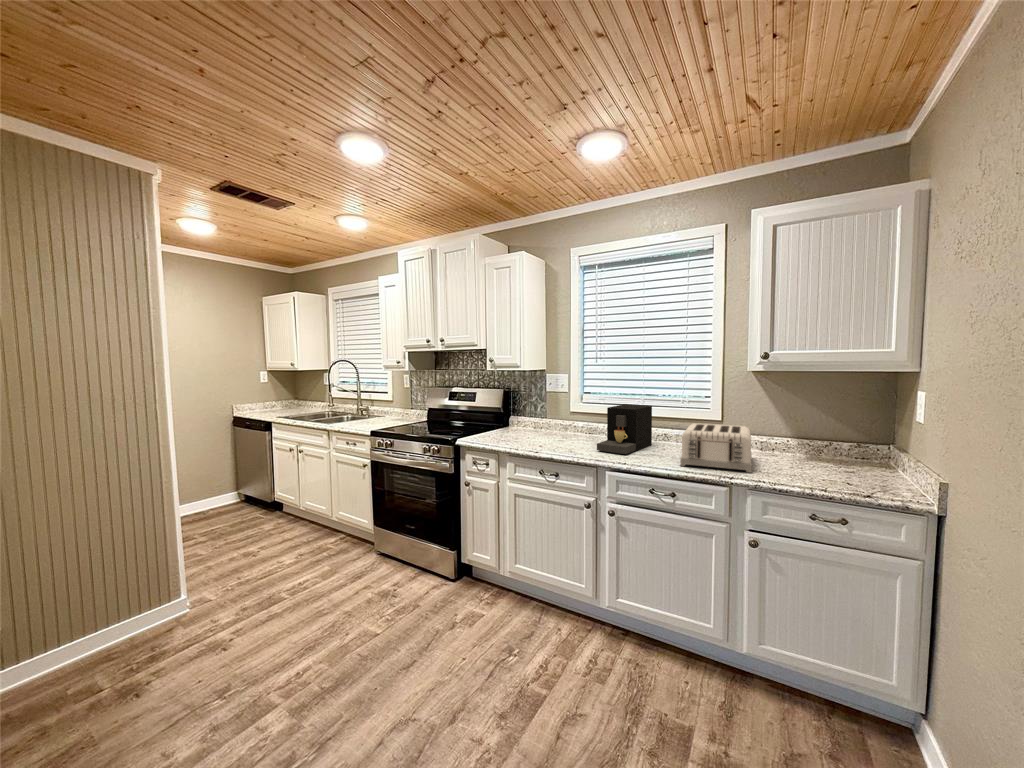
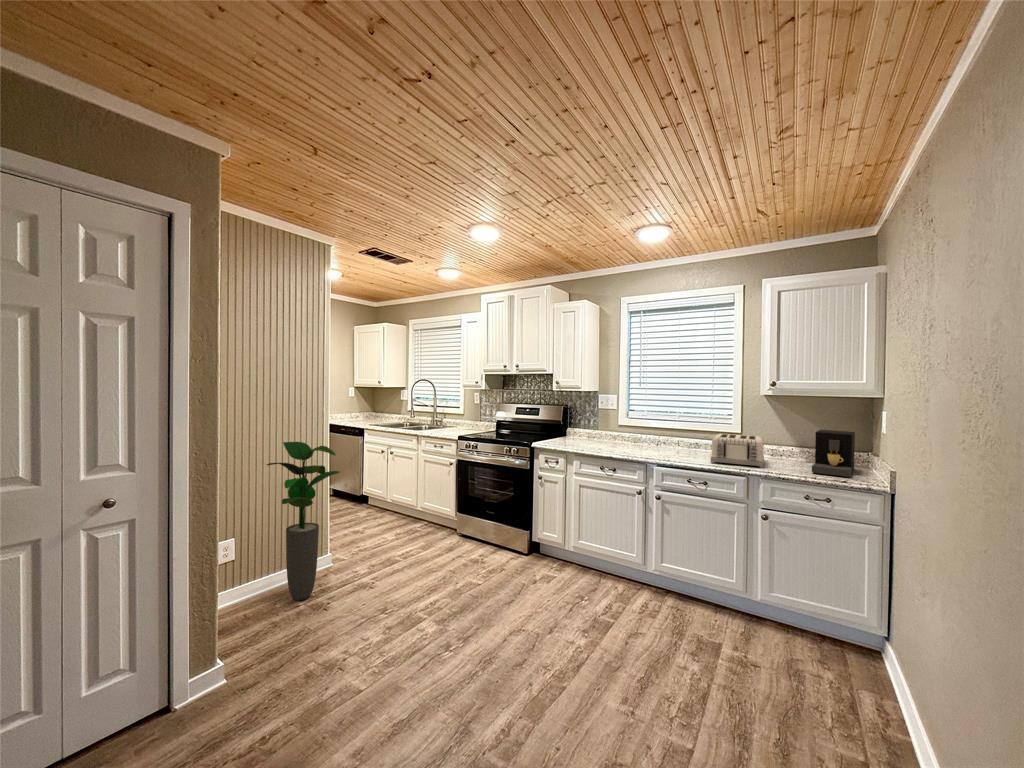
coffee maker: present [597,404,652,454] -> present [812,430,855,477]
potted plant: none [29,456,163,680] -> present [267,442,339,600]

